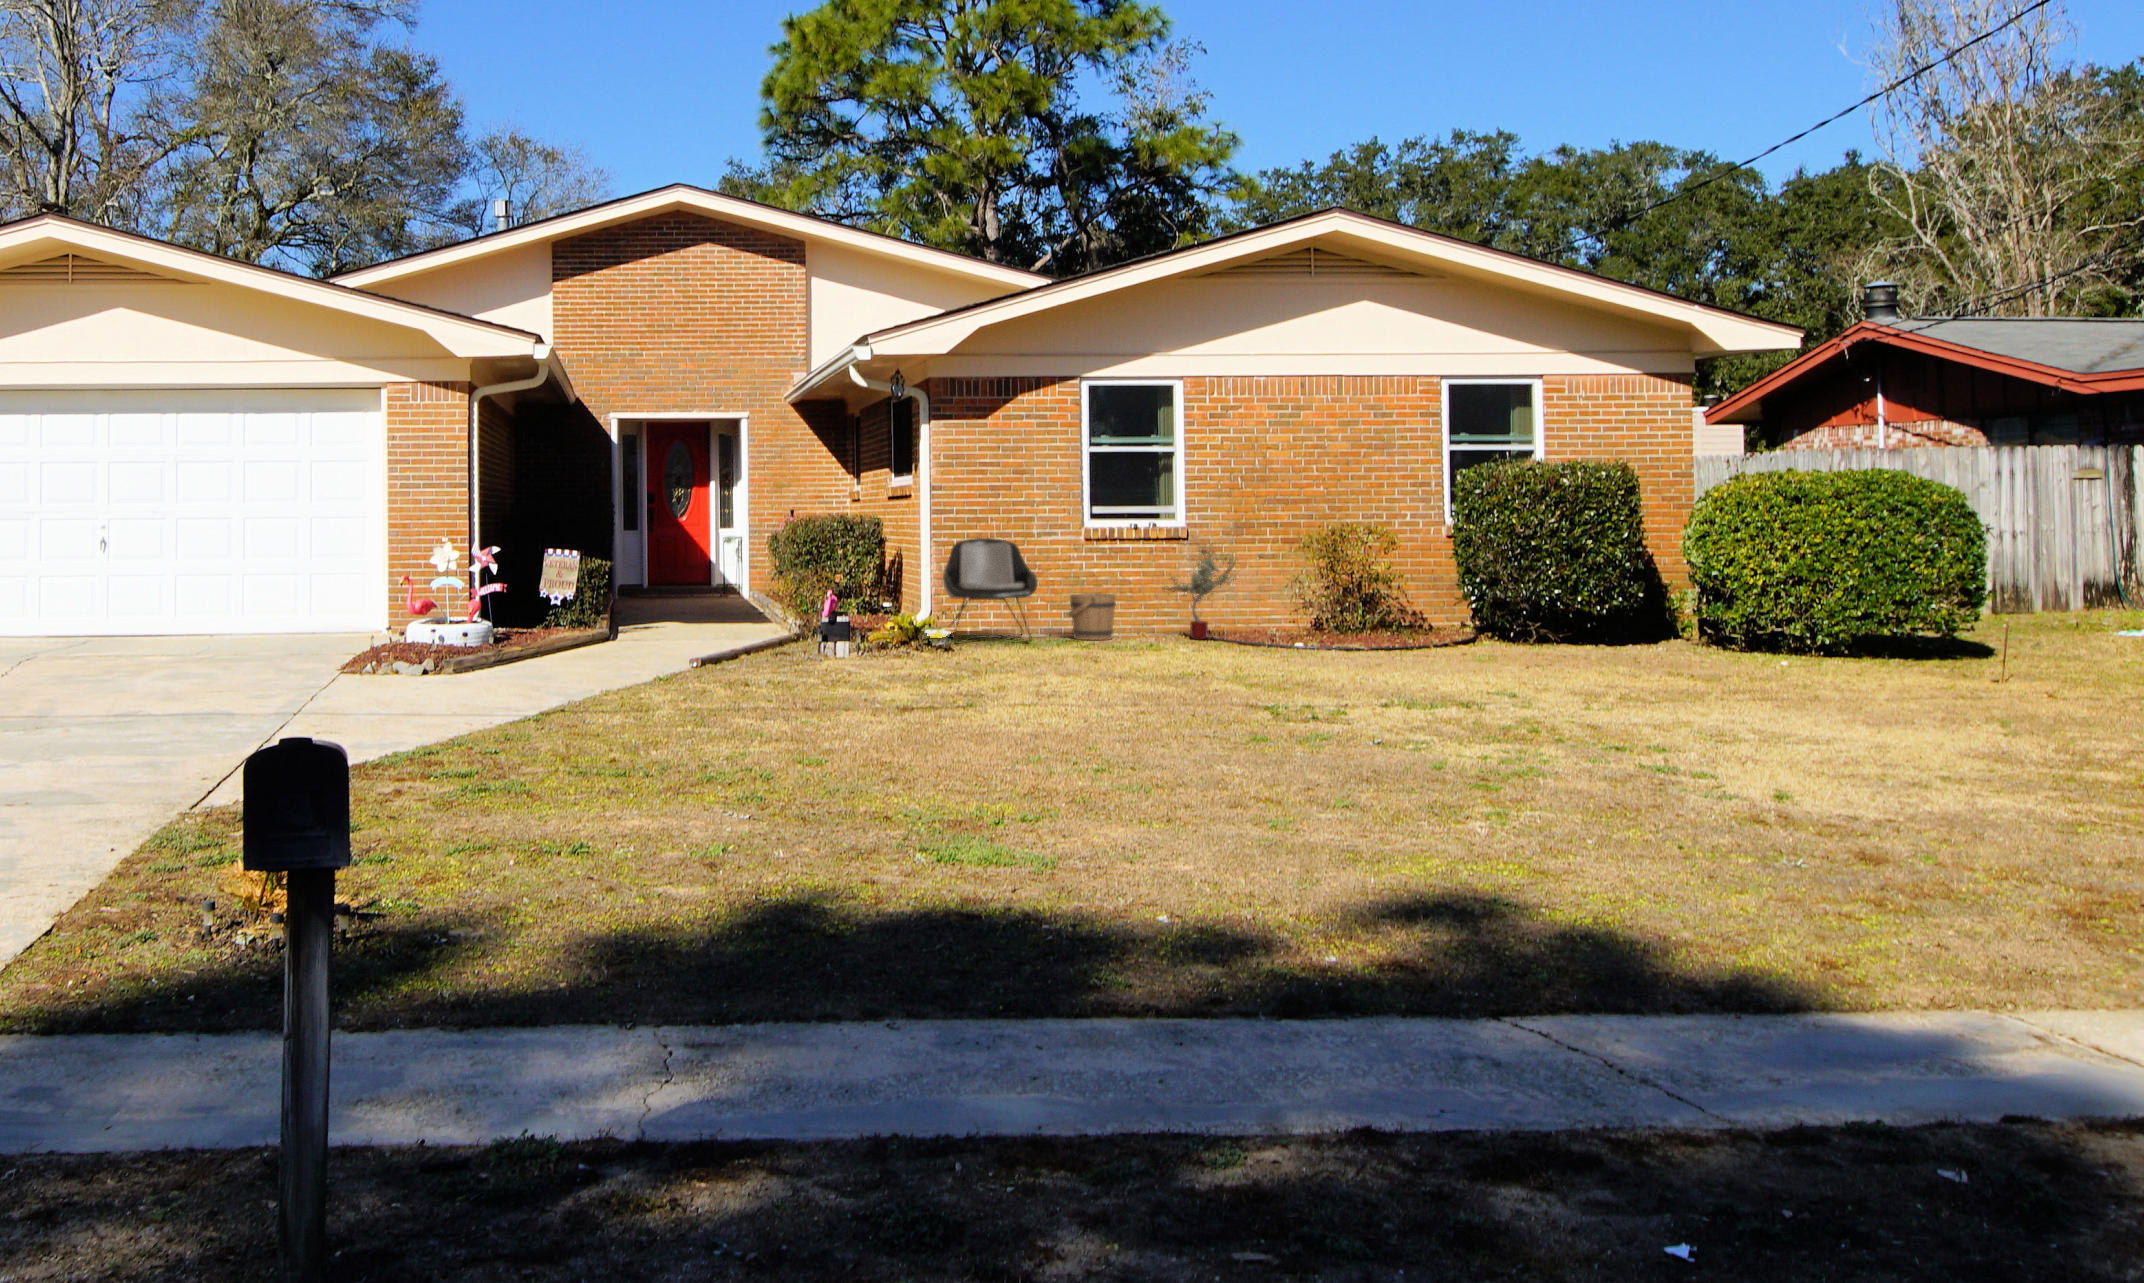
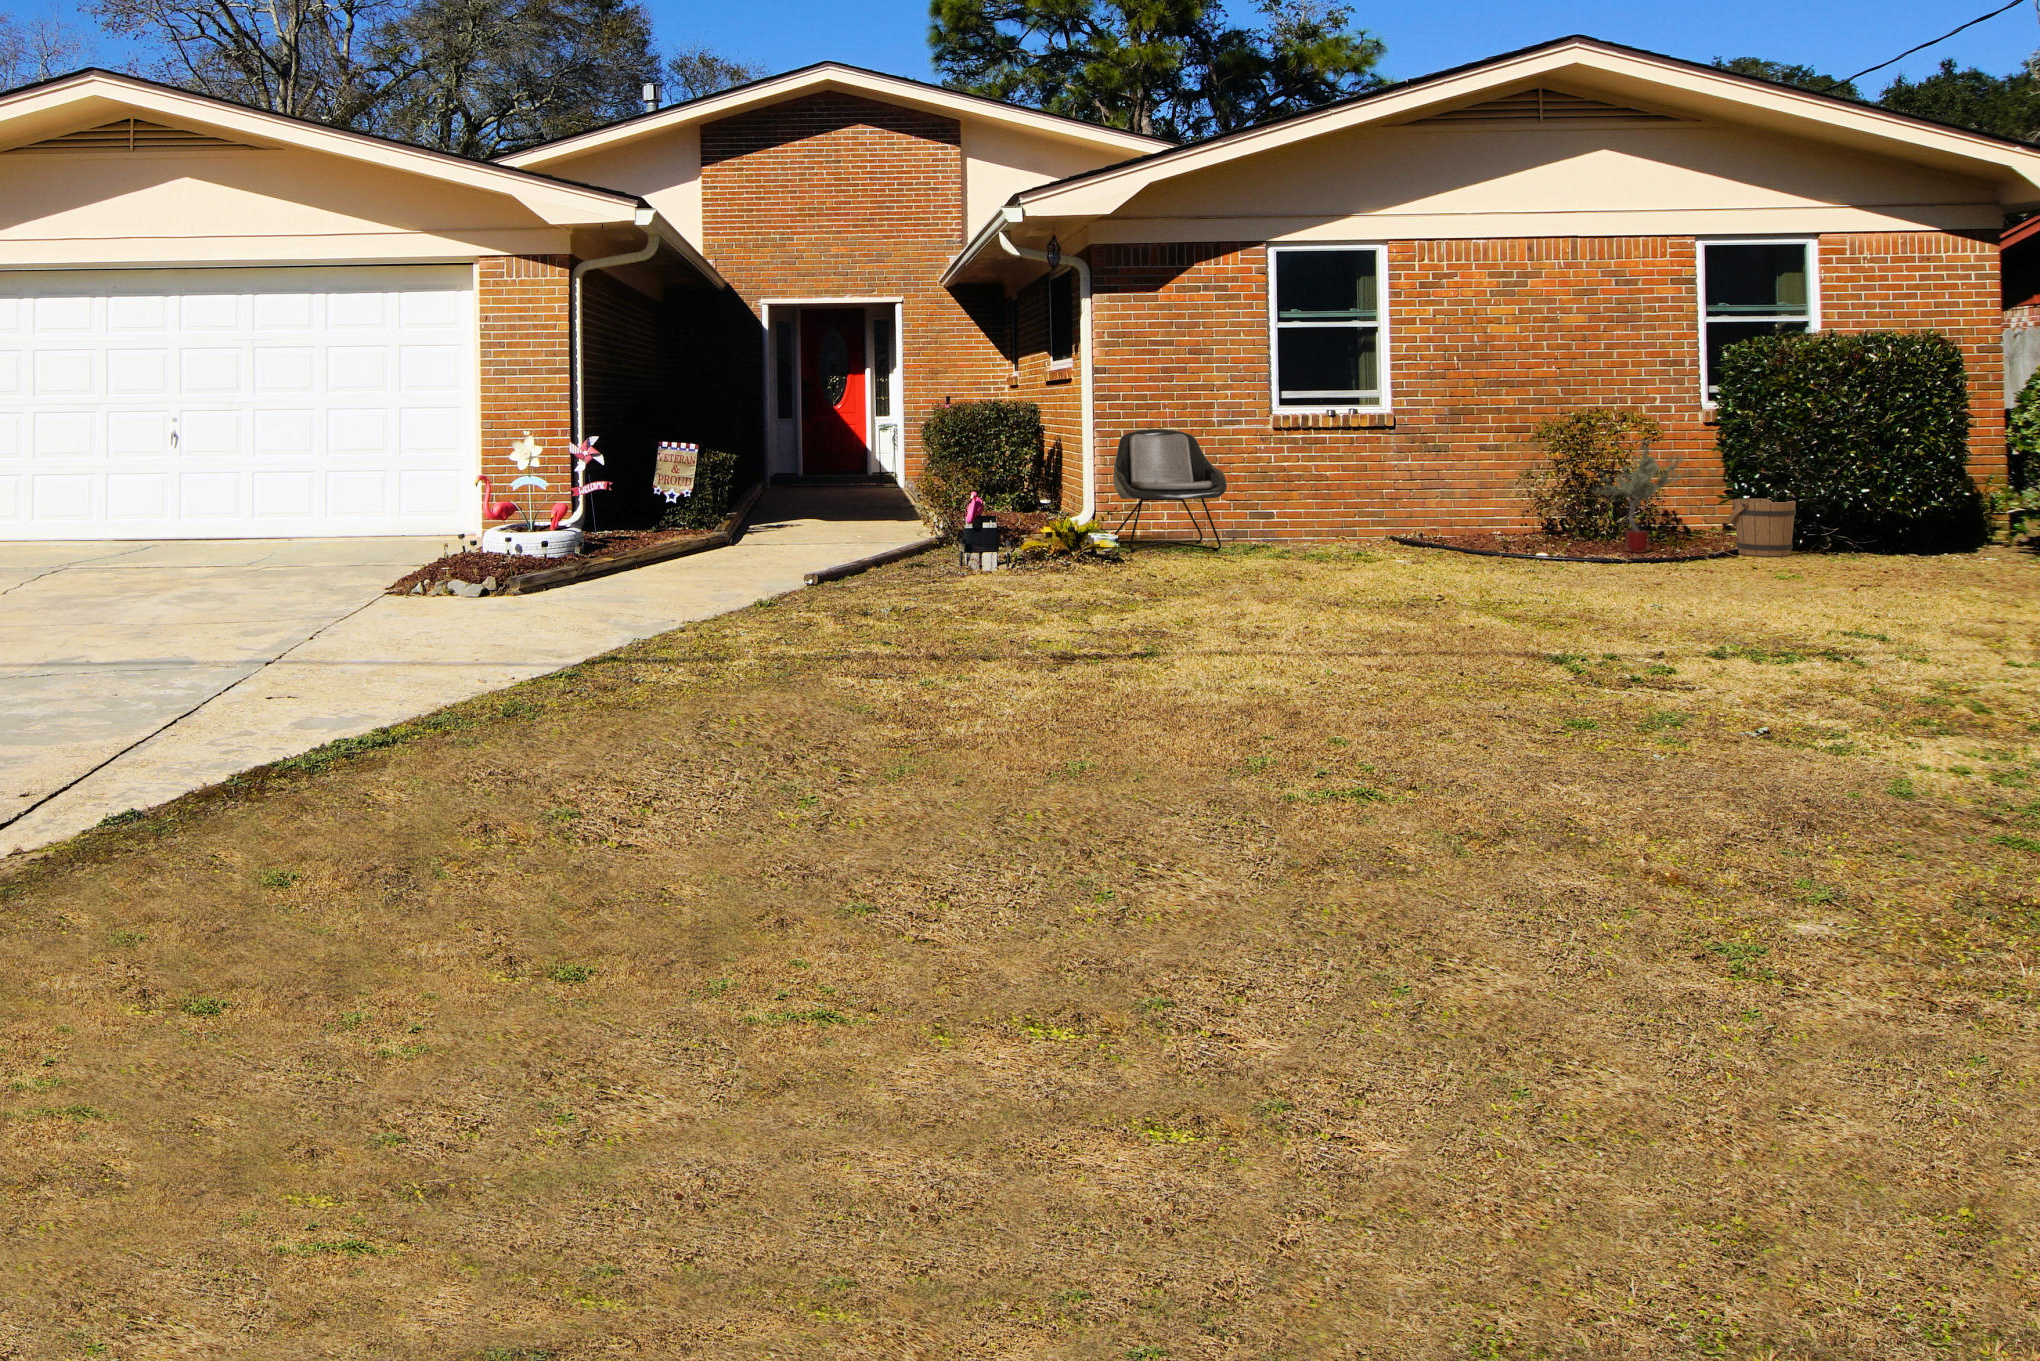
potted tree: present [1163,546,1236,640] -> present [1592,440,1683,553]
bucket: present [1068,593,1116,640] -> present [1728,498,1796,556]

